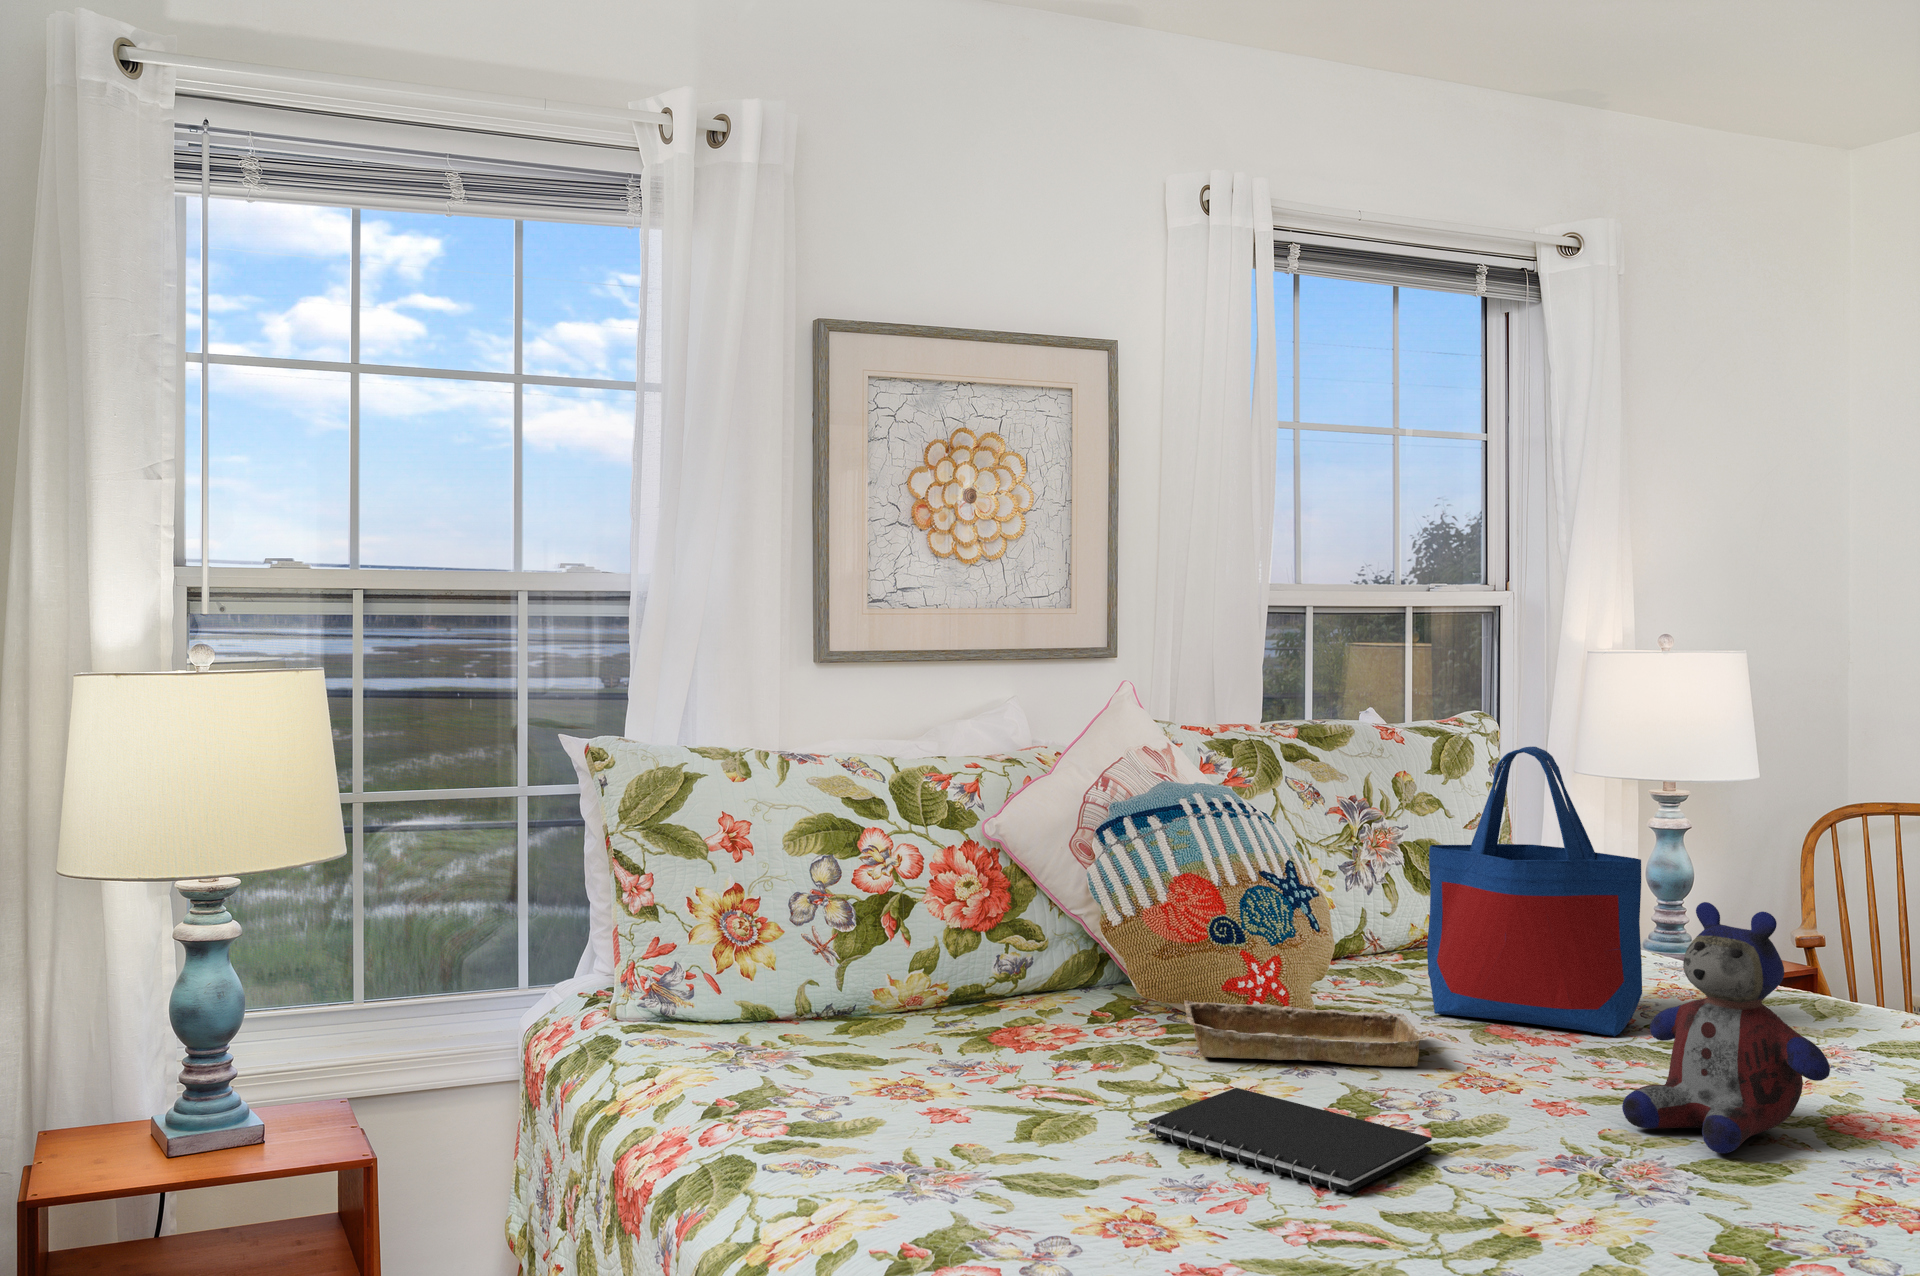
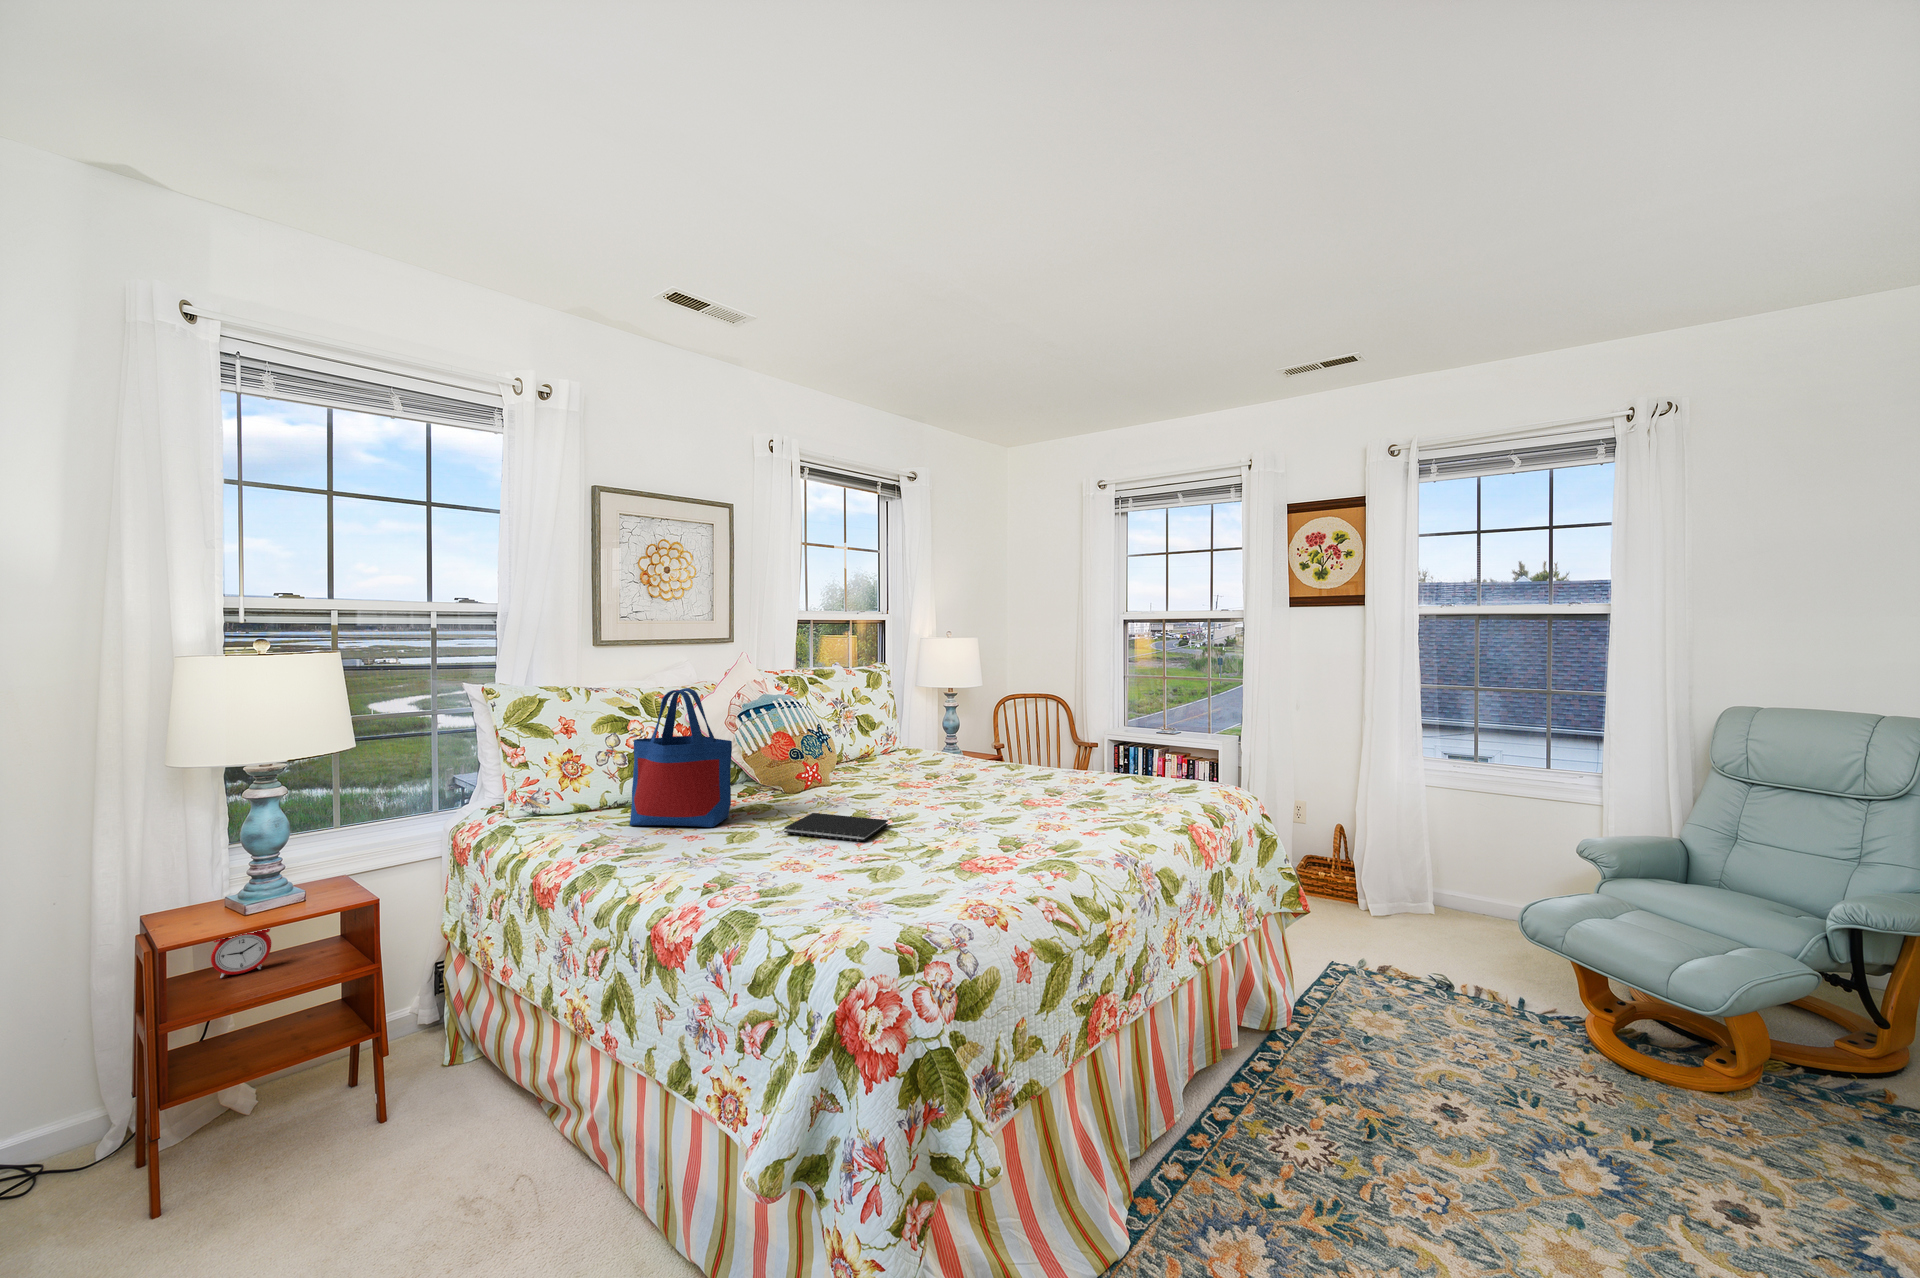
tote bag: present [1427,747,1642,1036] -> present [630,688,732,827]
stuffed bear: present [1622,902,1830,1153] -> none [947,730,1009,813]
tray: present [1184,1000,1427,1067] -> none [782,781,878,804]
alarm clock: none [207,1142,289,1246] -> present [211,929,271,978]

